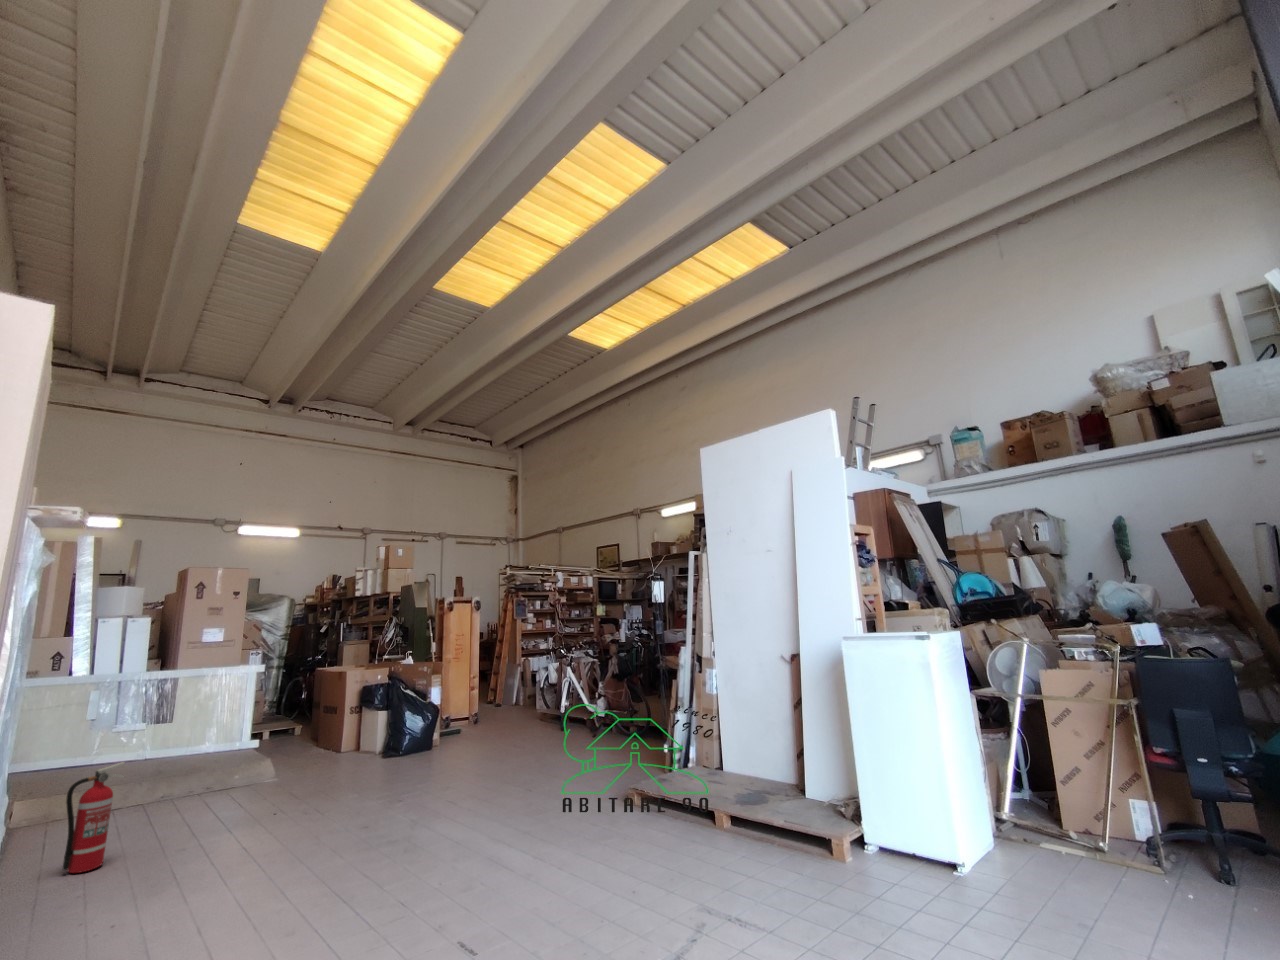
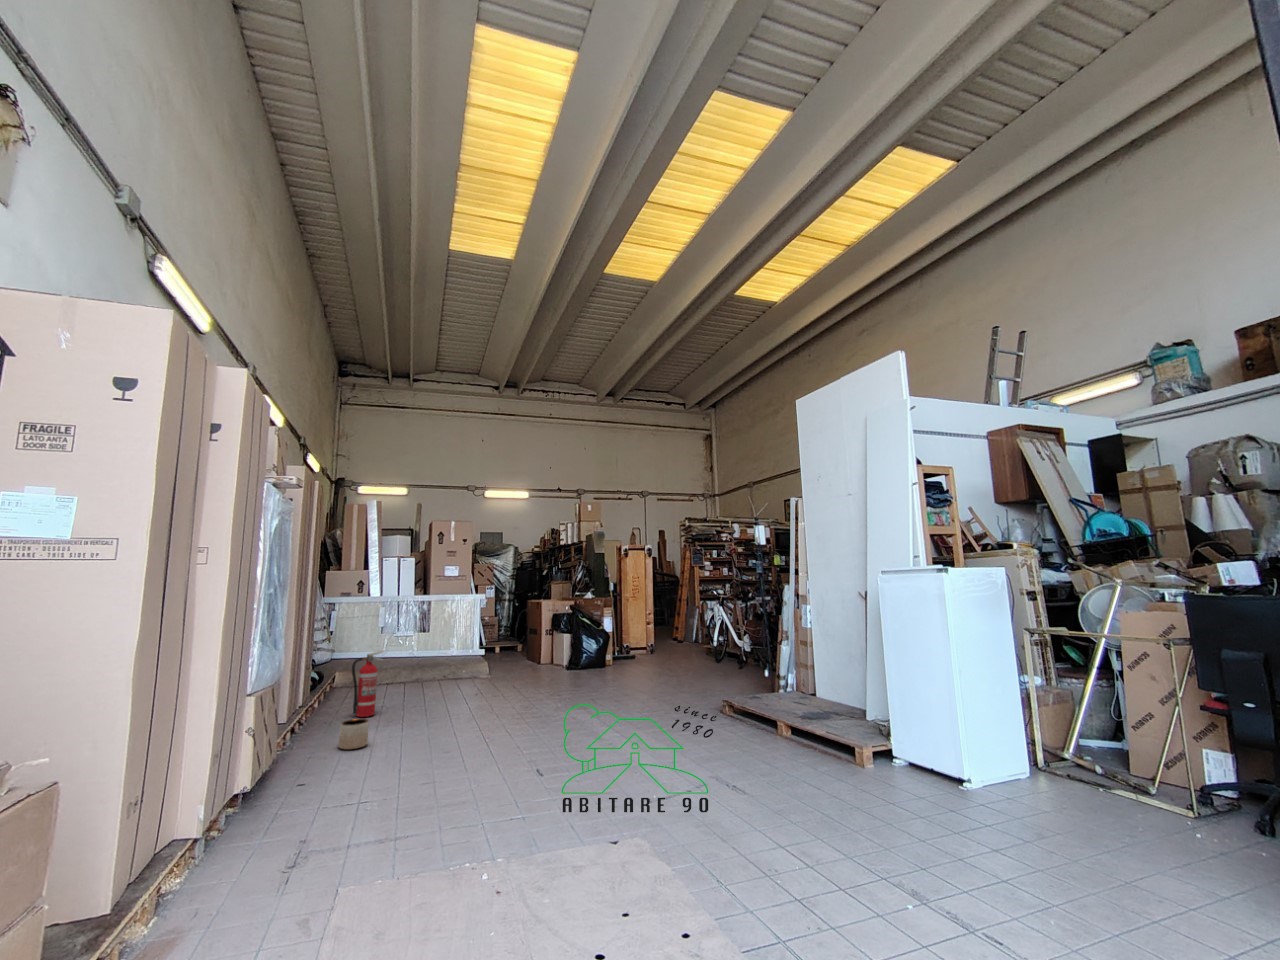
planter: none [56,876,117,935] -> present [338,719,369,750]

